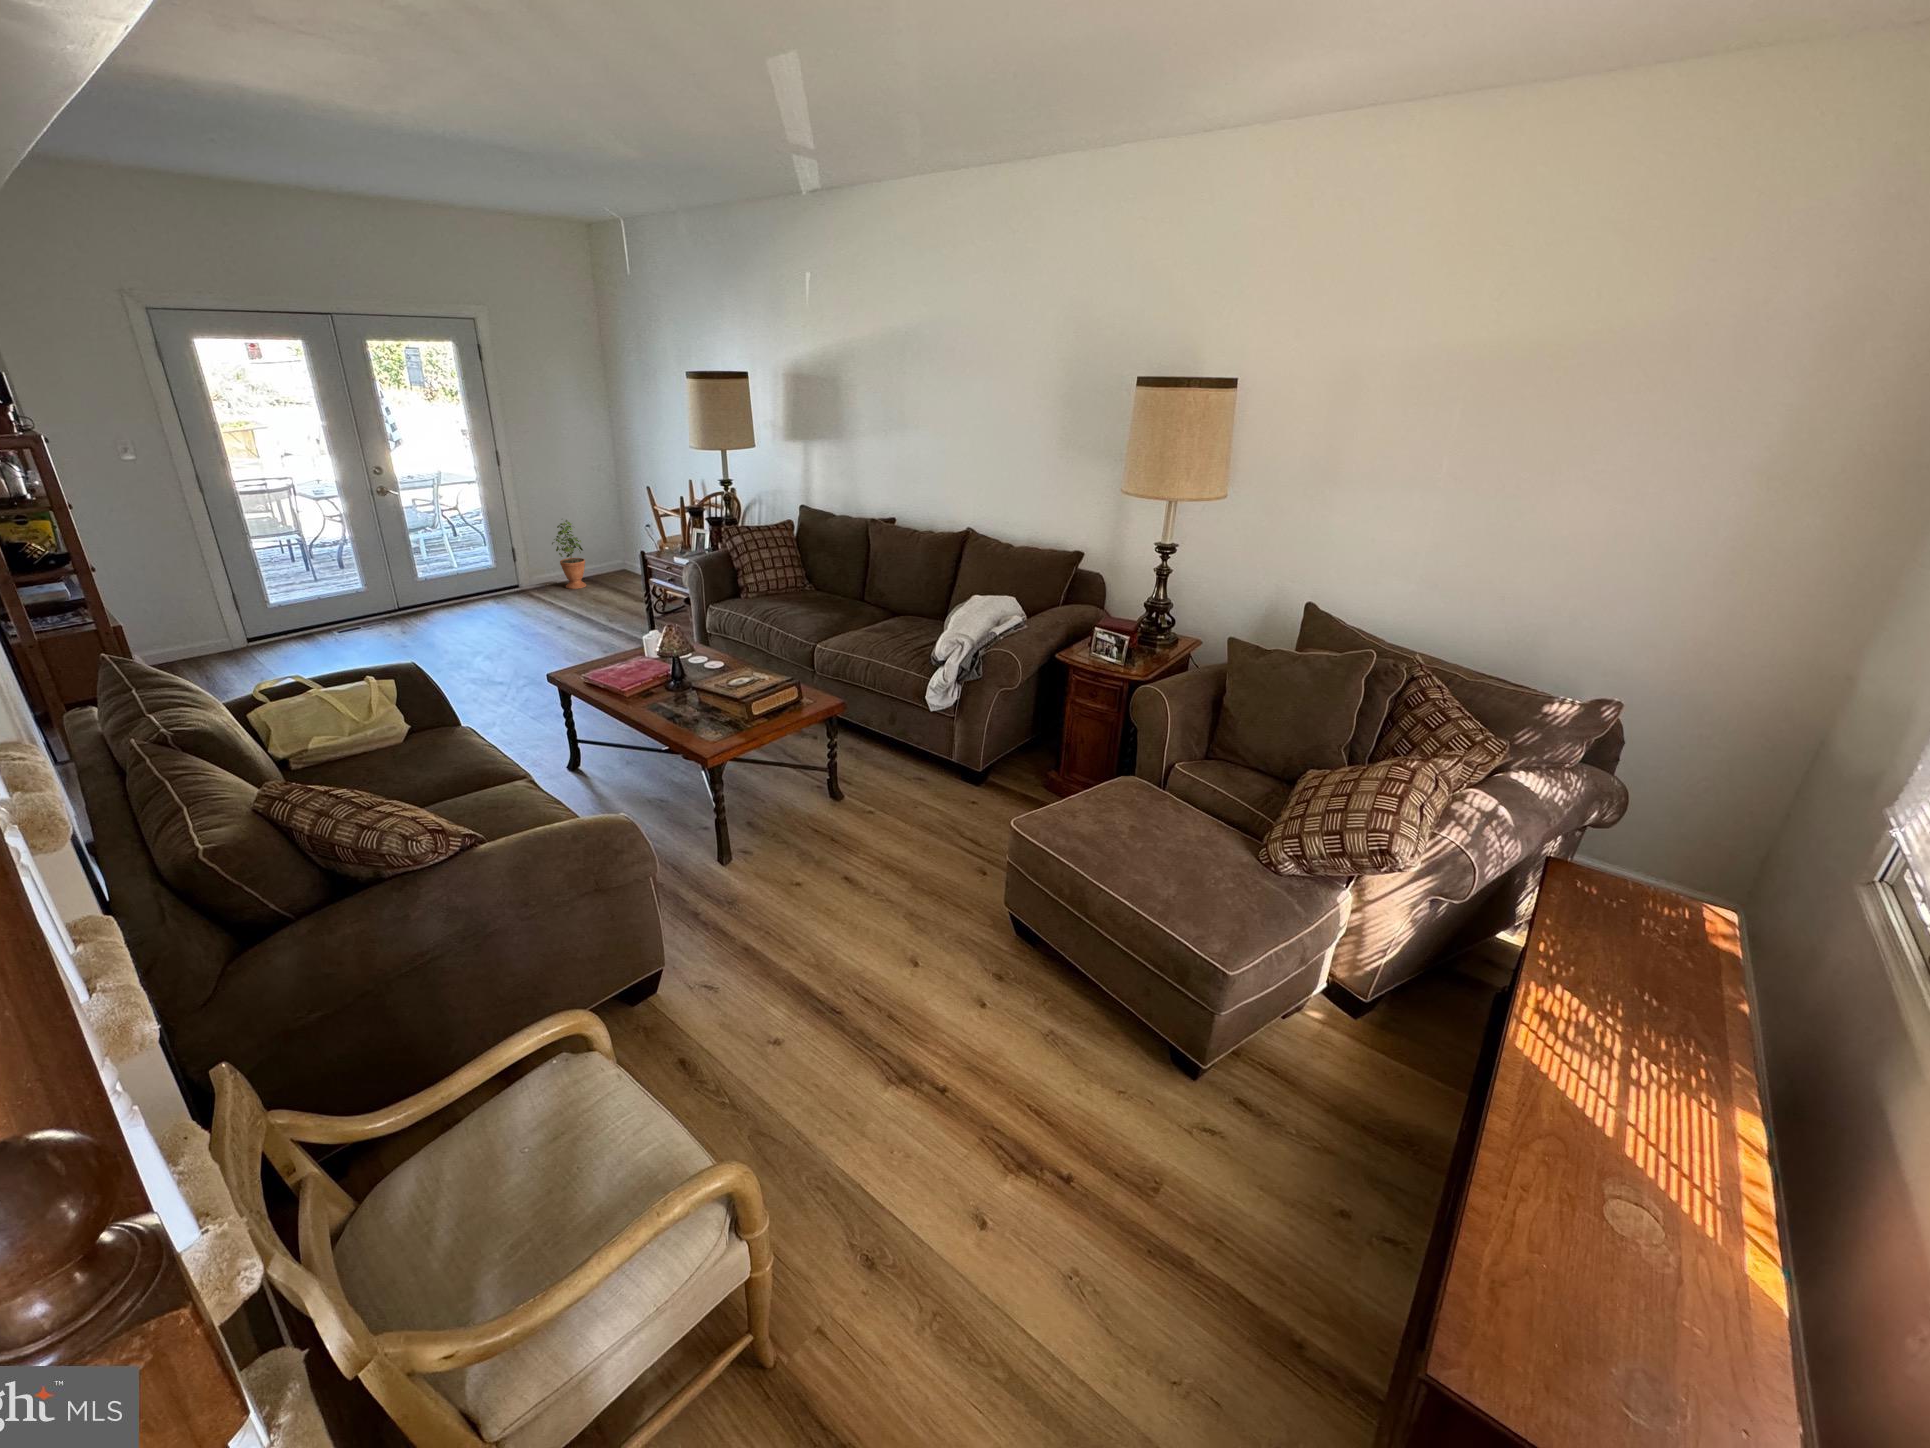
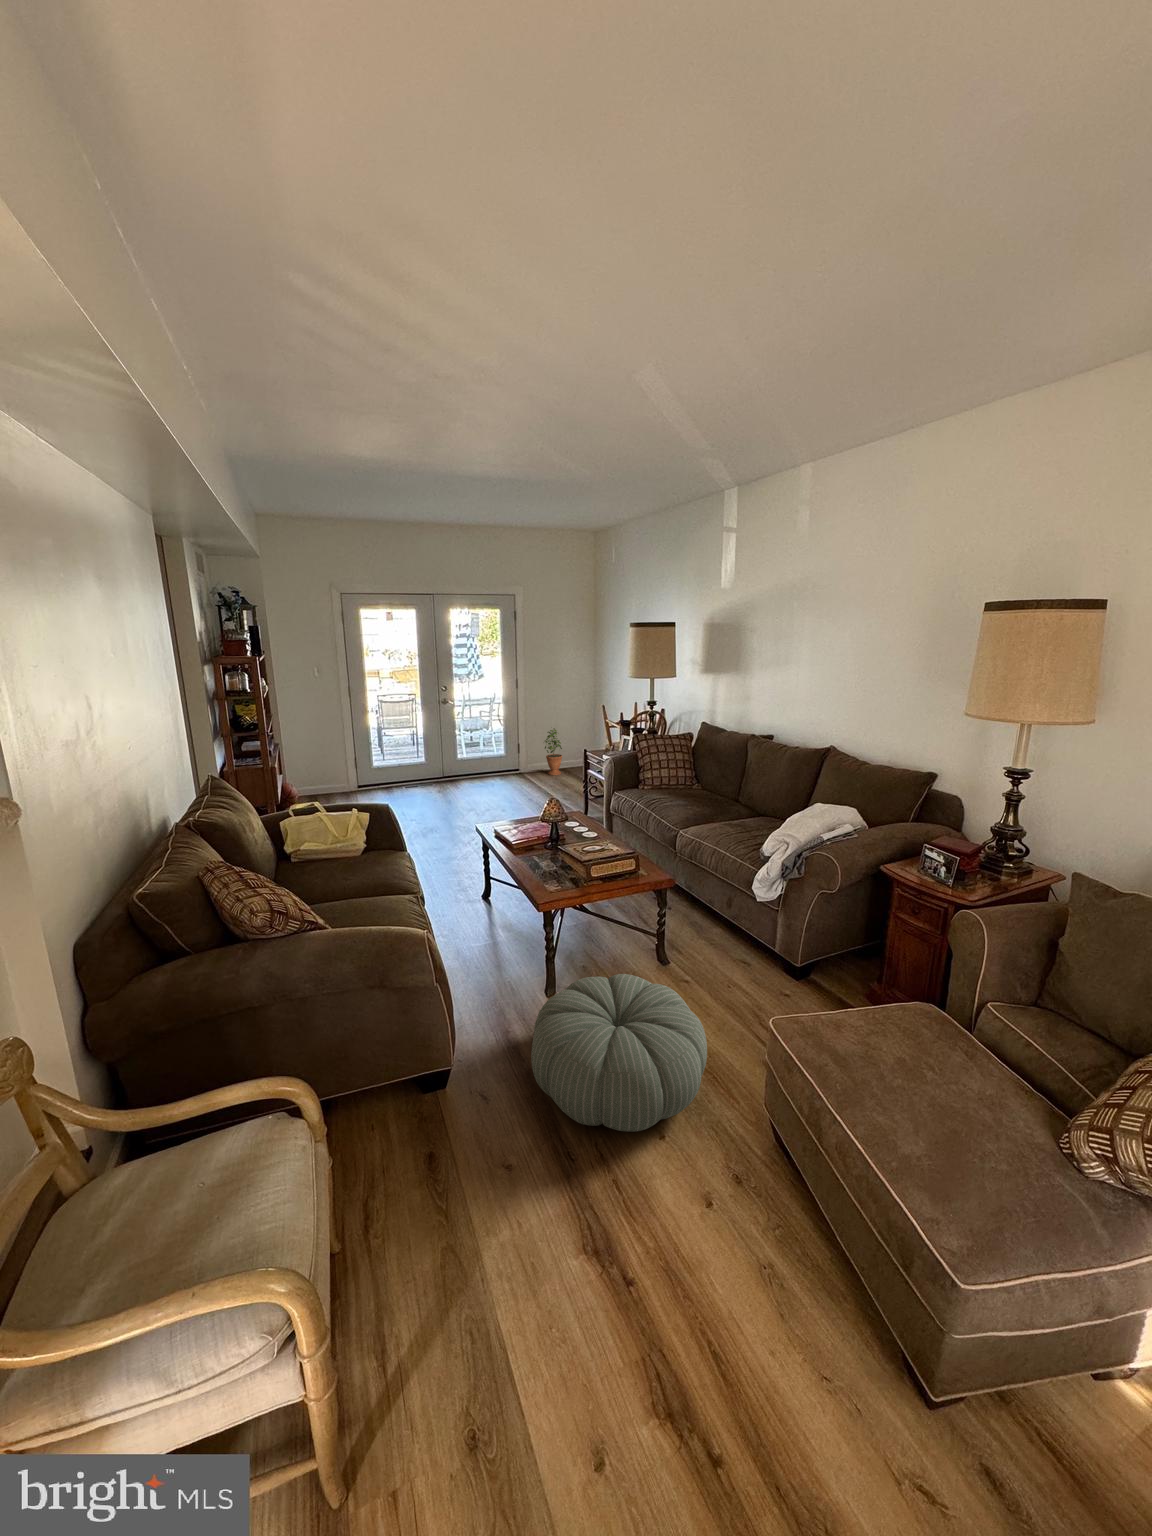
pouf: none [744,816,943,980] -> present [531,974,707,1132]

